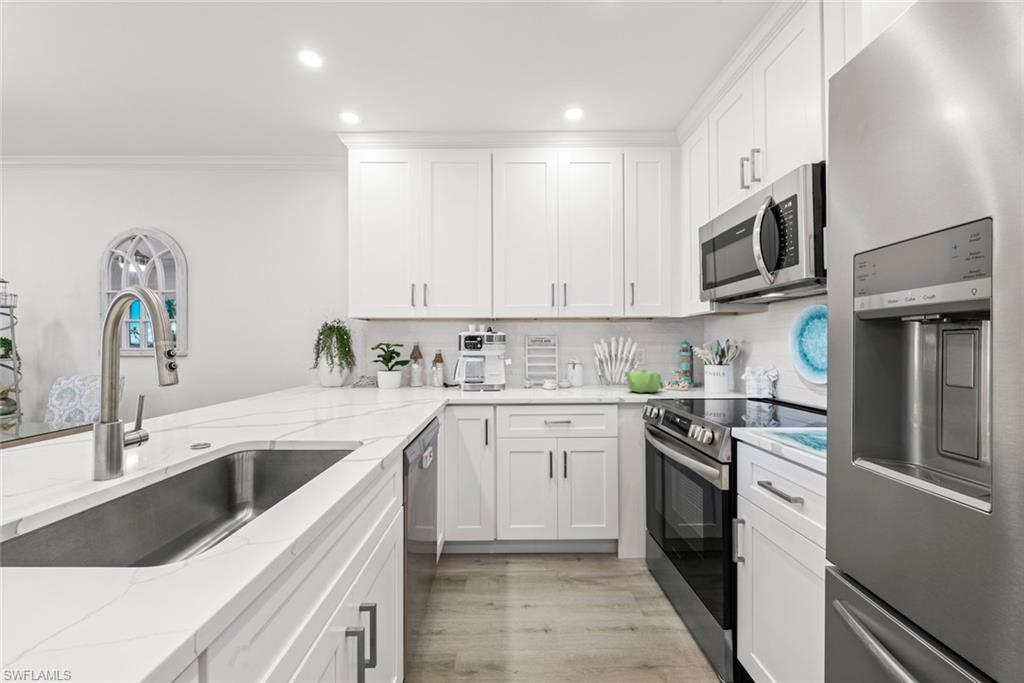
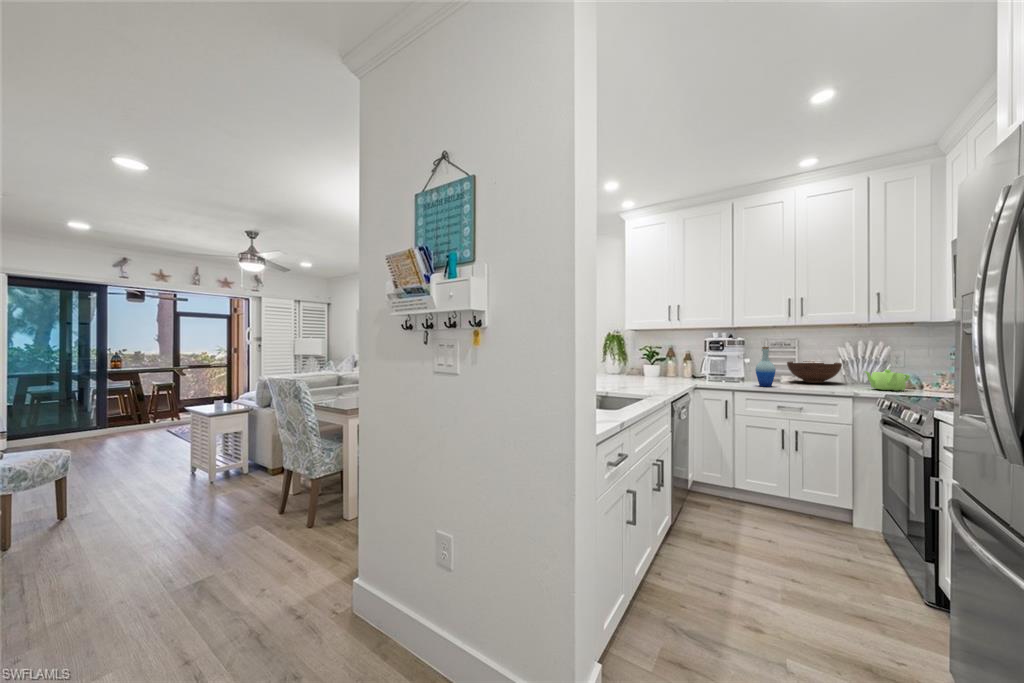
bottle: none [519,344,541,396] -> present [756,347,776,387]
fruit bowl: none [547,361,598,386] -> present [787,361,842,383]

